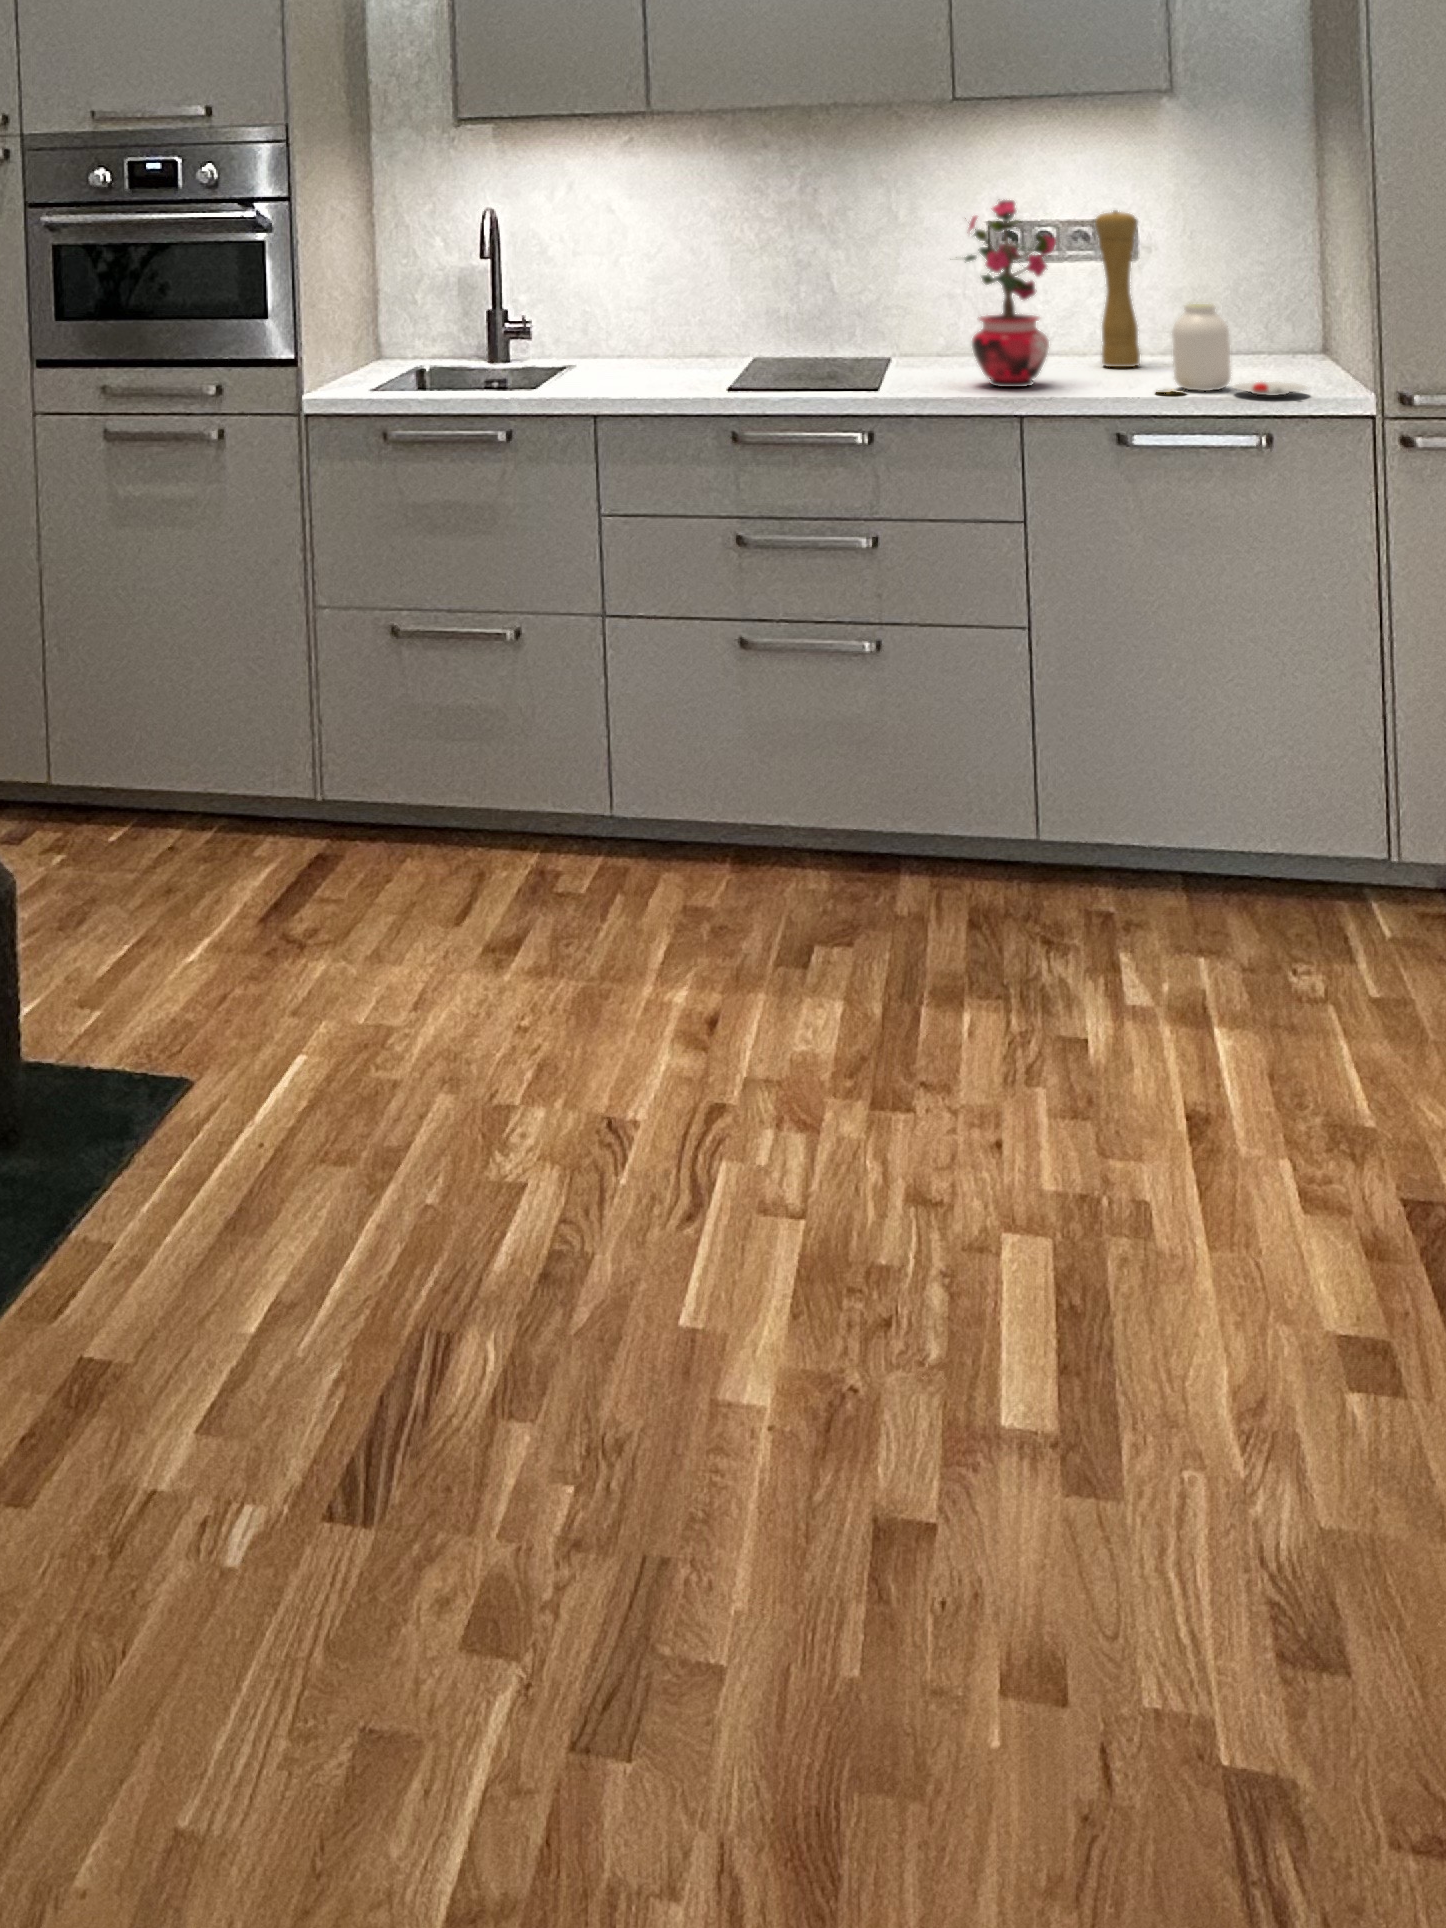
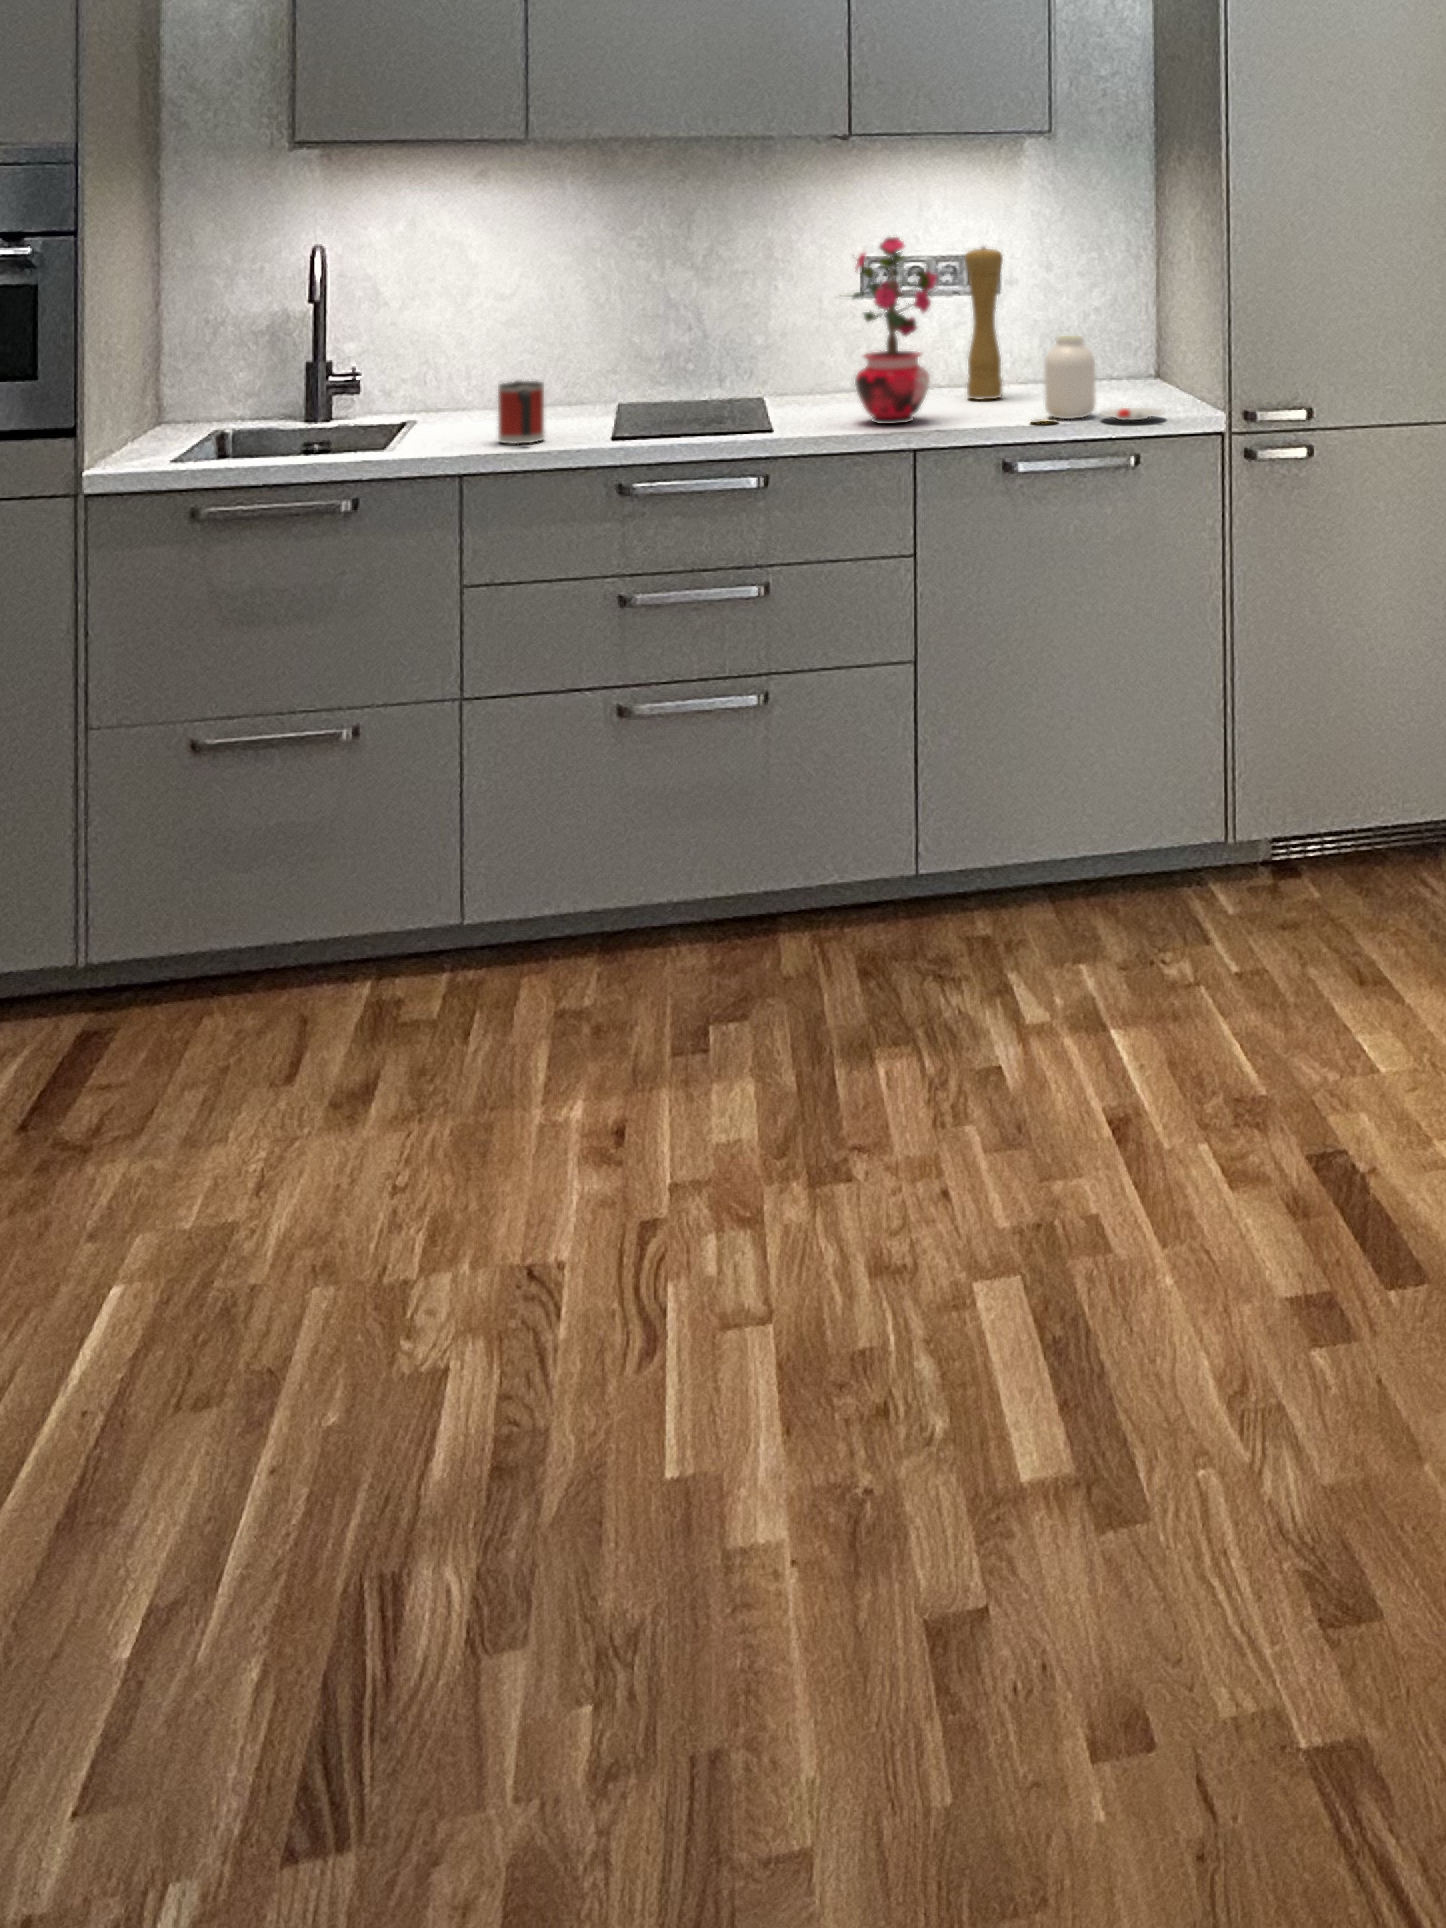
mug: none [634,331,677,389] -> present [498,381,545,444]

